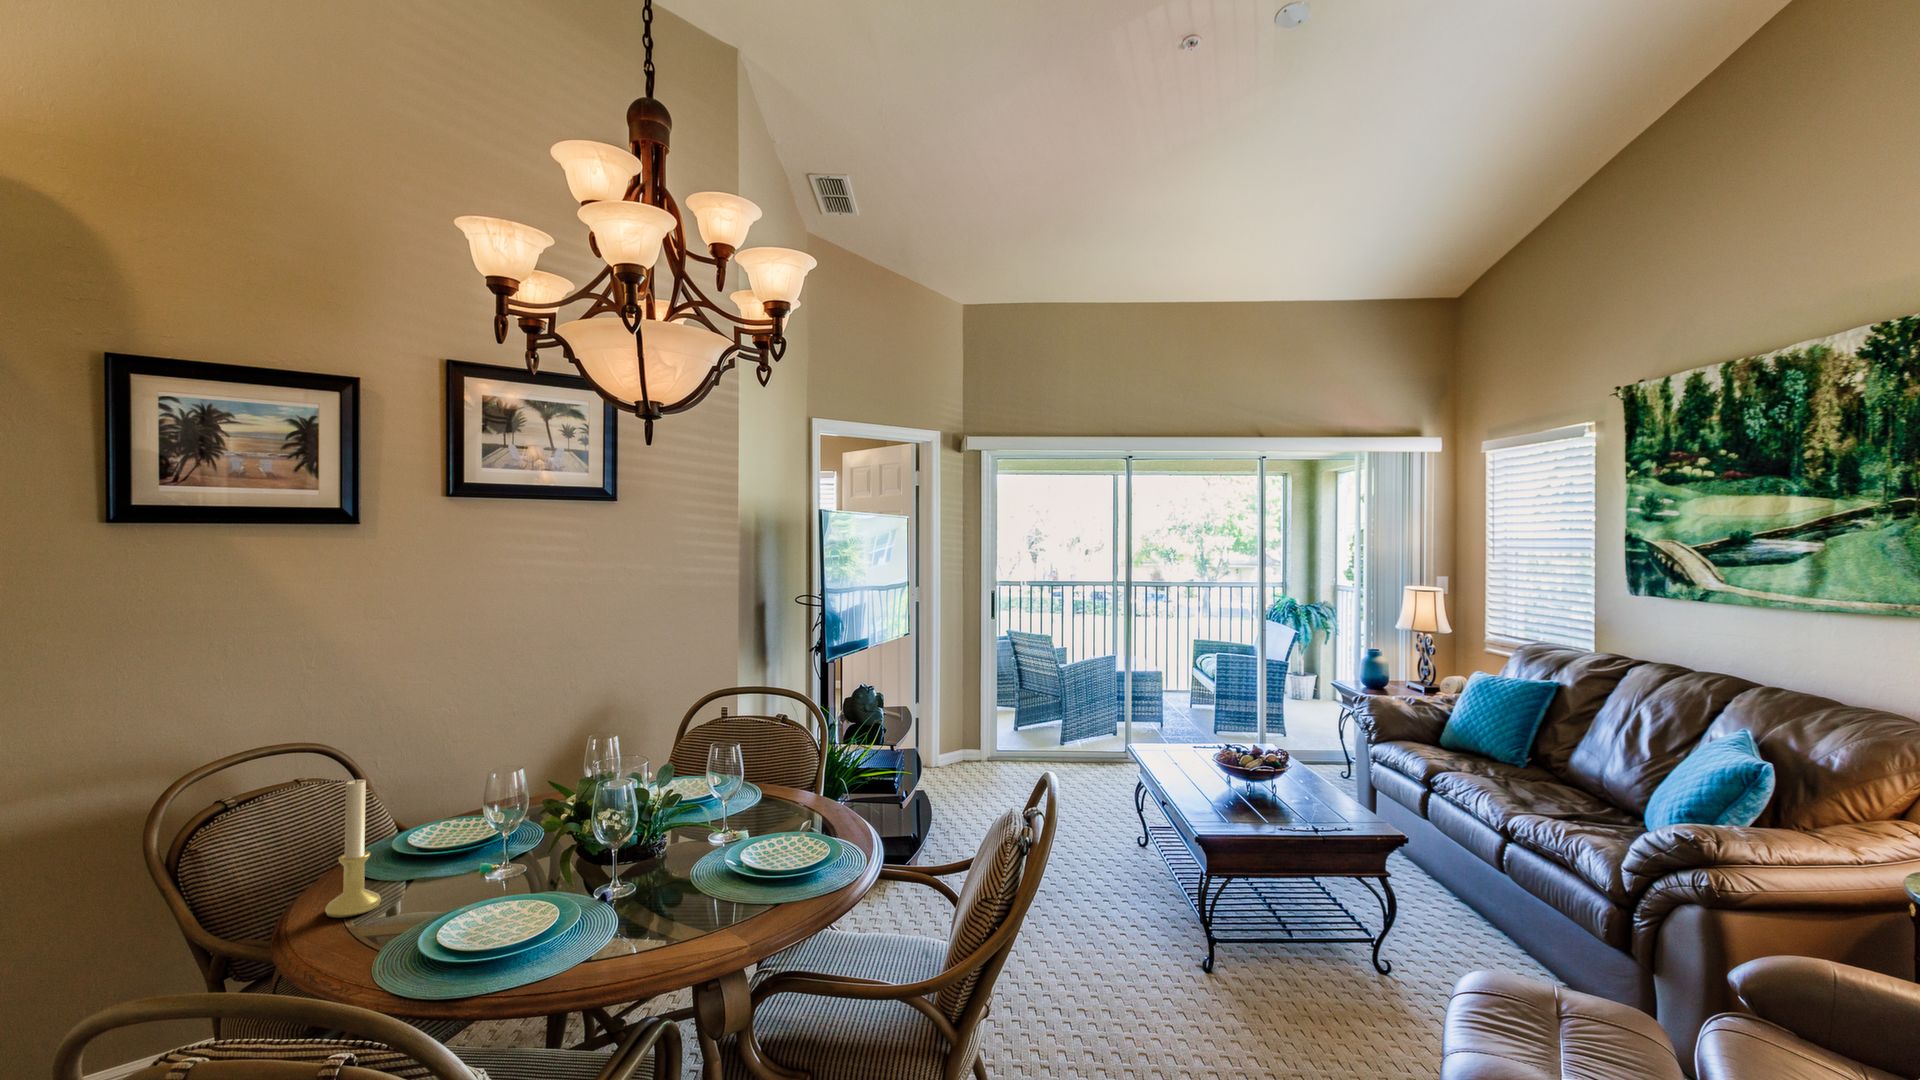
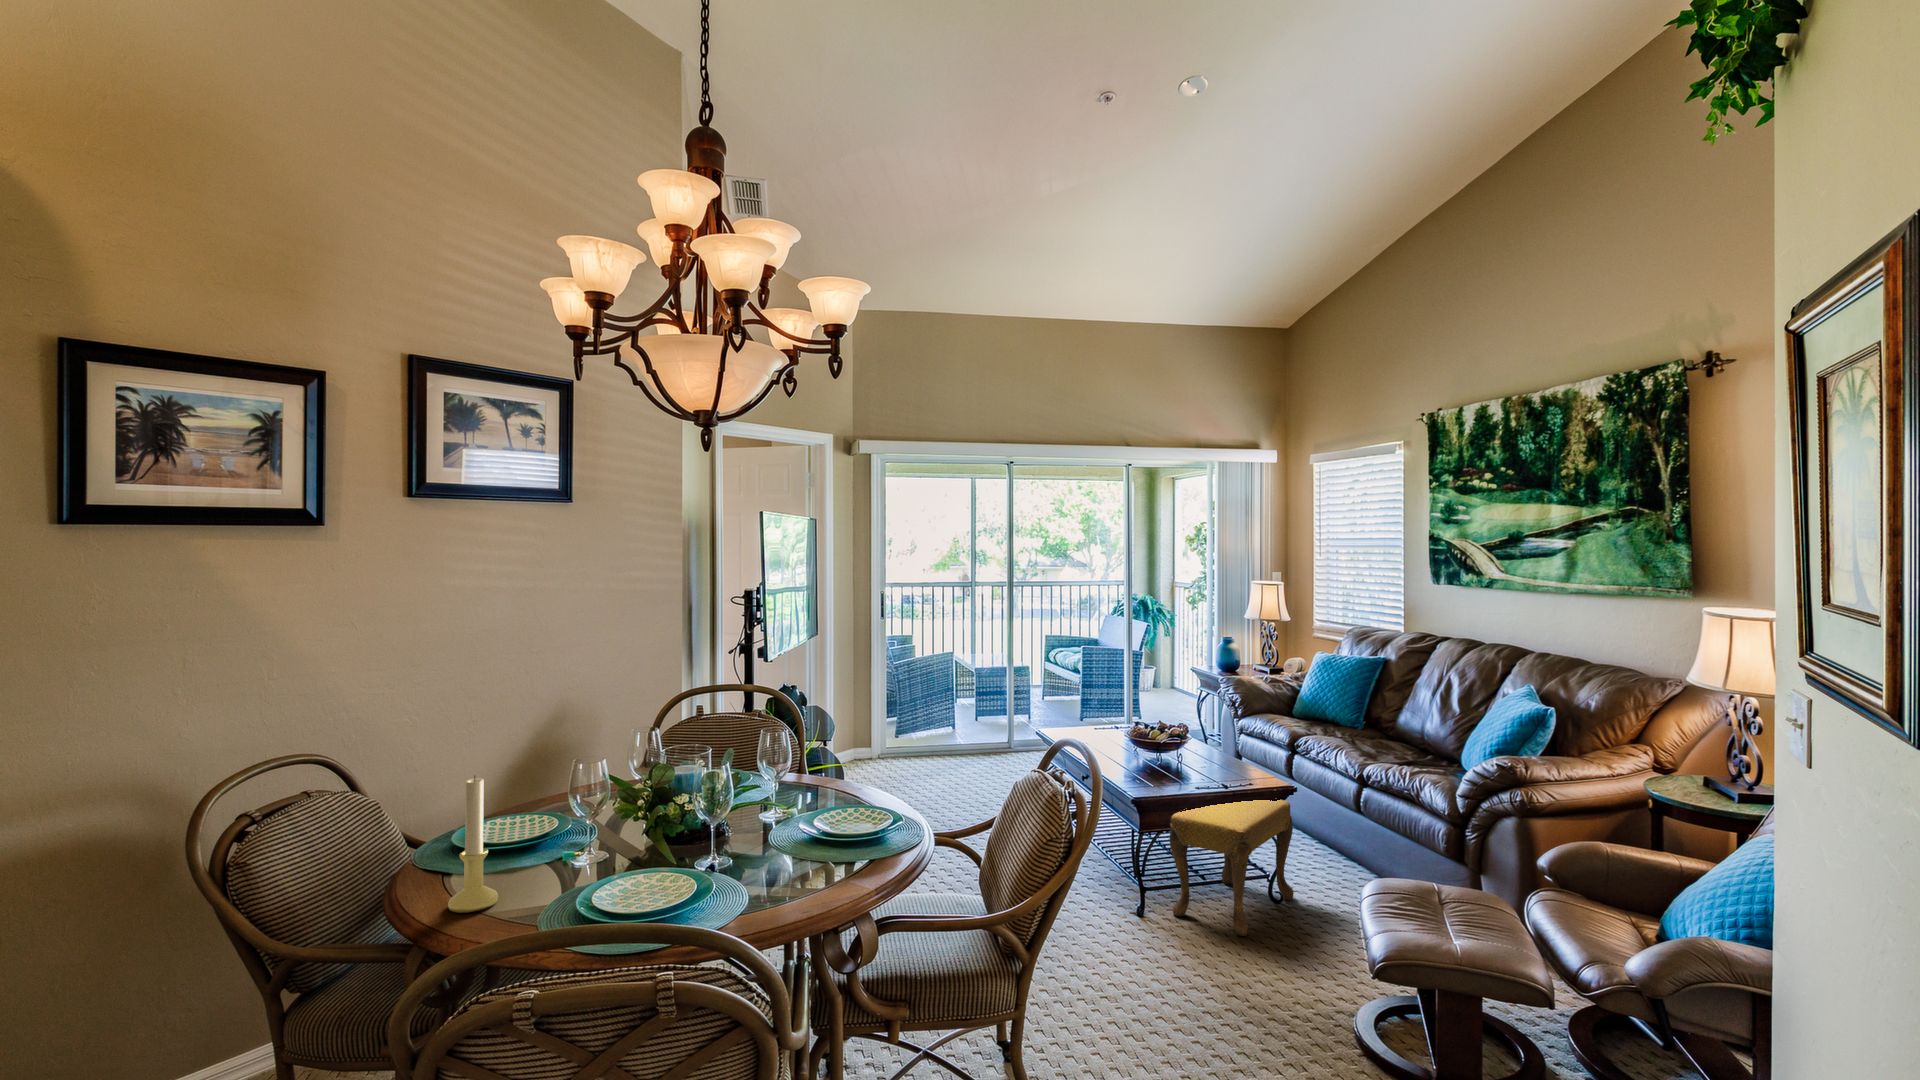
footstool: none [1242,830,1403,1010] -> present [1170,800,1294,936]

